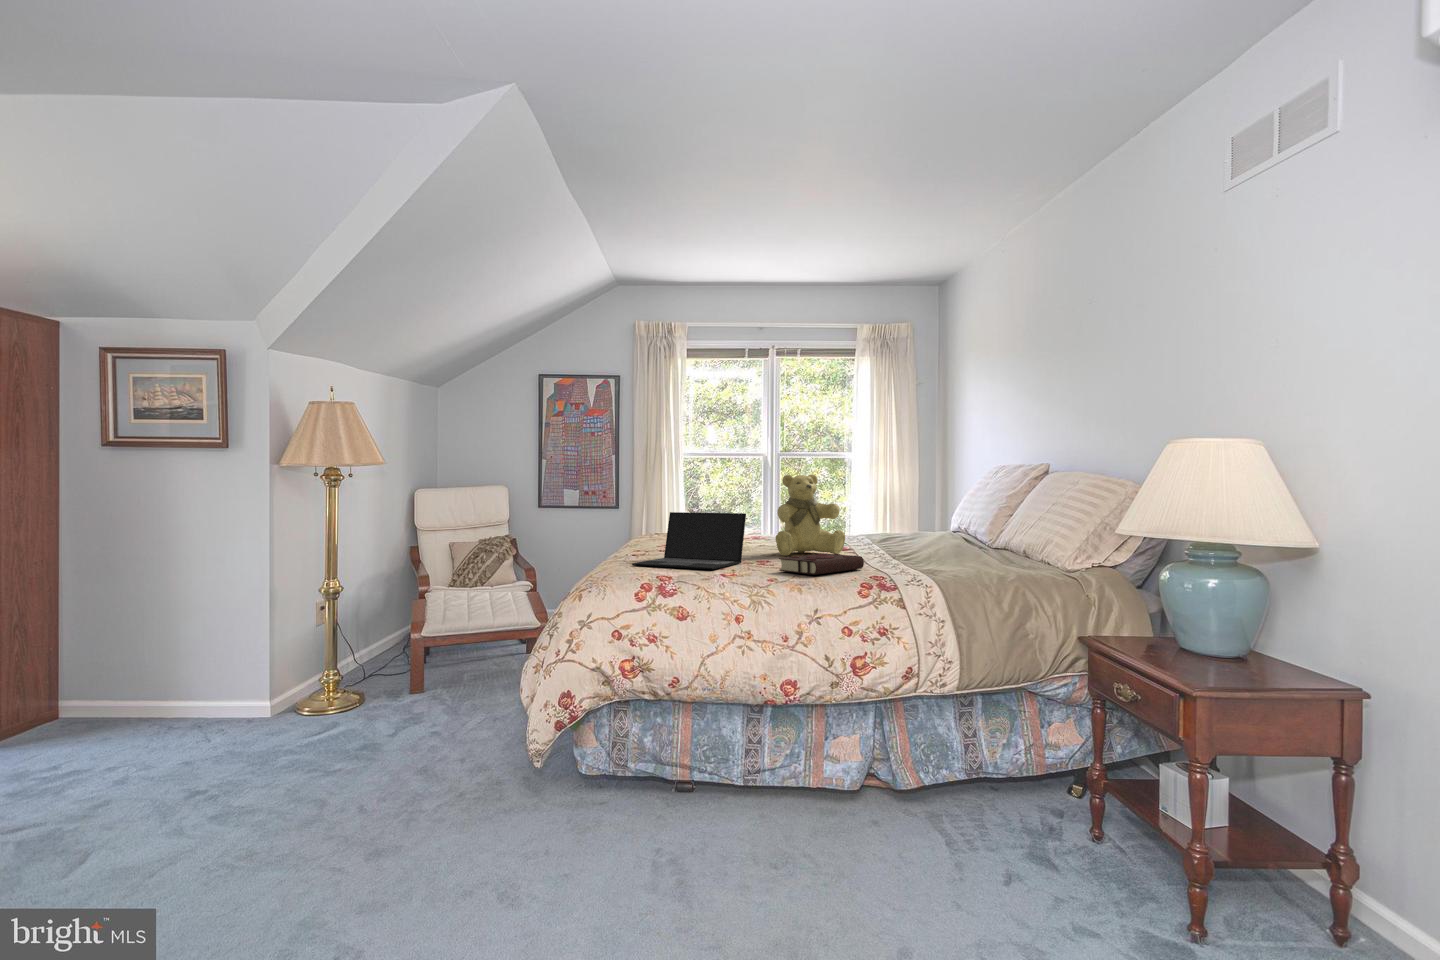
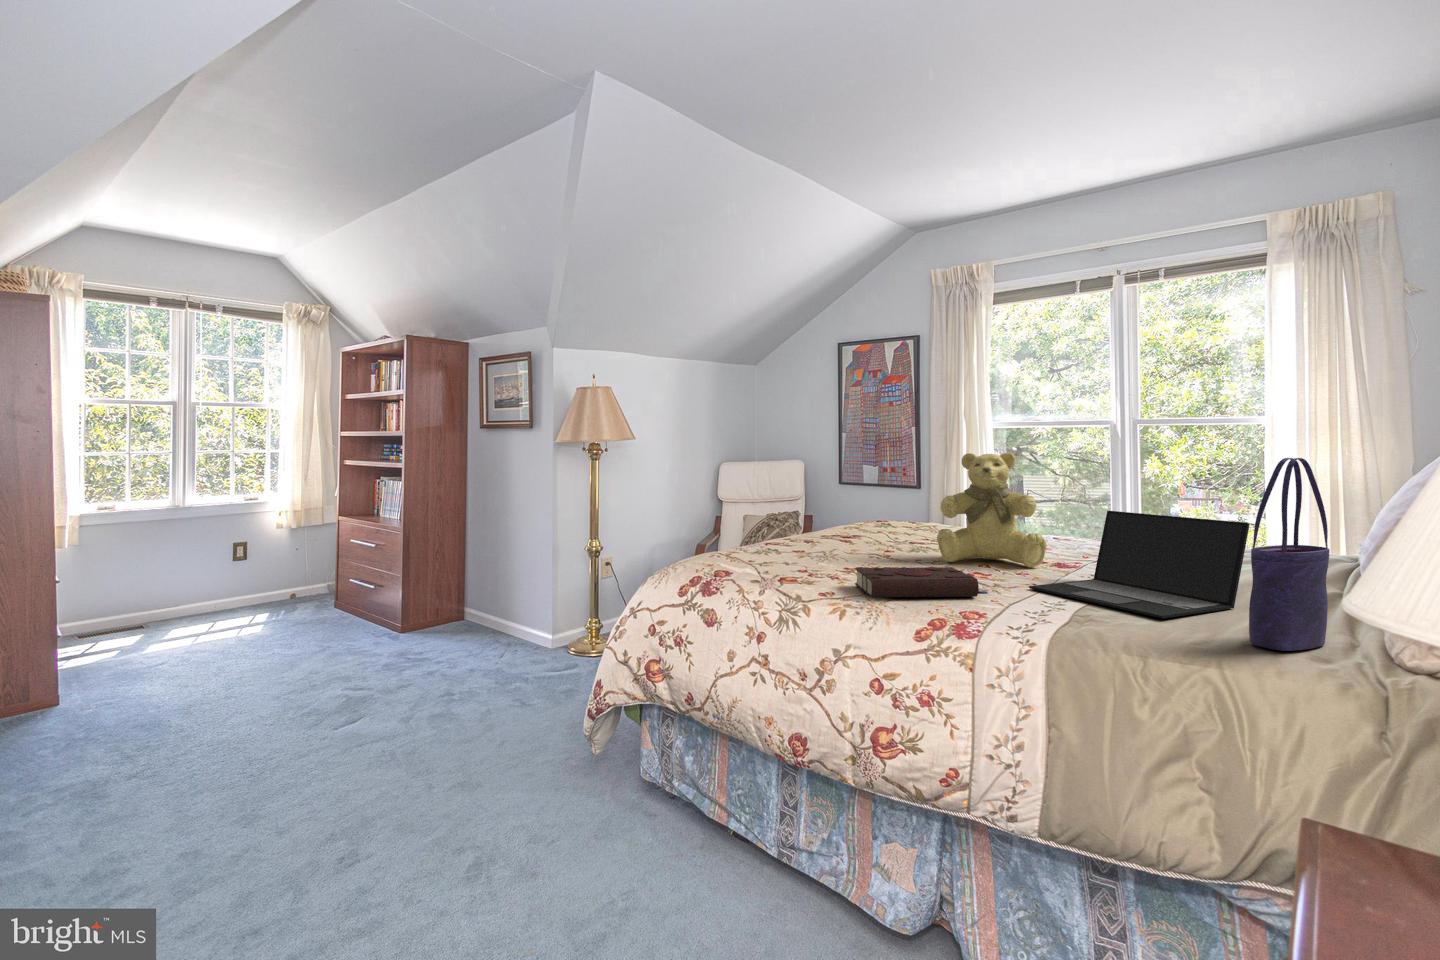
tote bag: none [1015,473,1038,572] -> present [1249,458,1330,651]
laptop: present [632,512,746,569] -> present [1029,511,1250,619]

